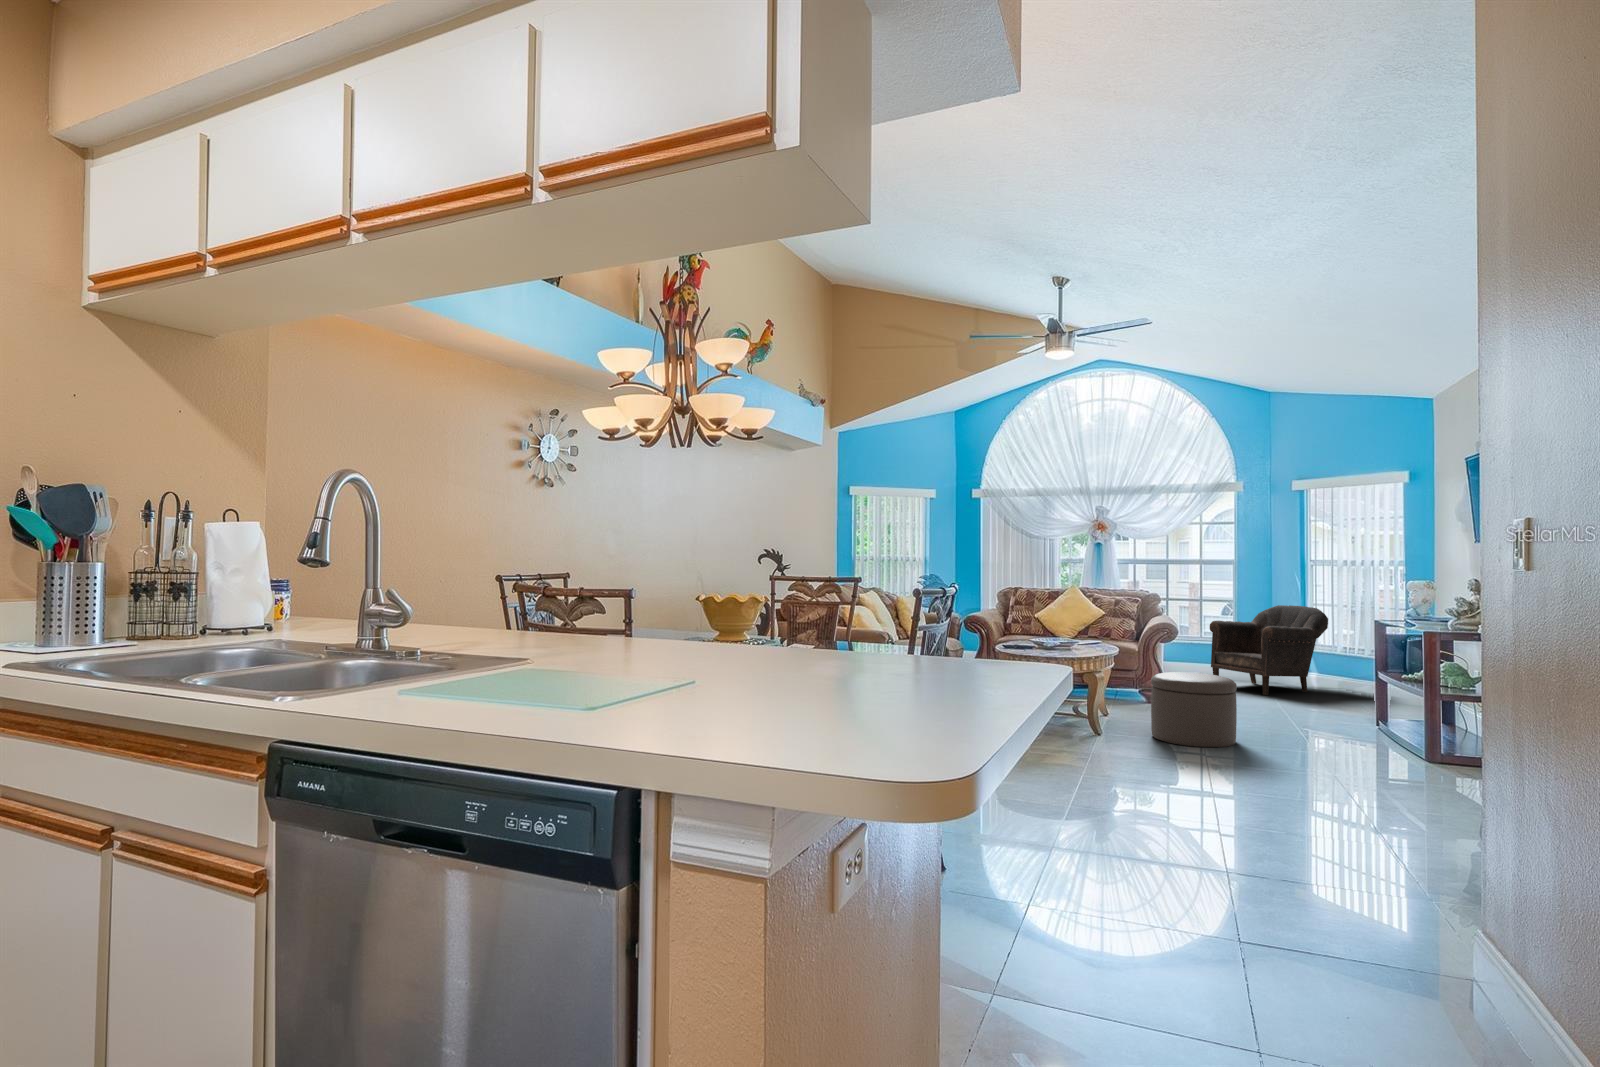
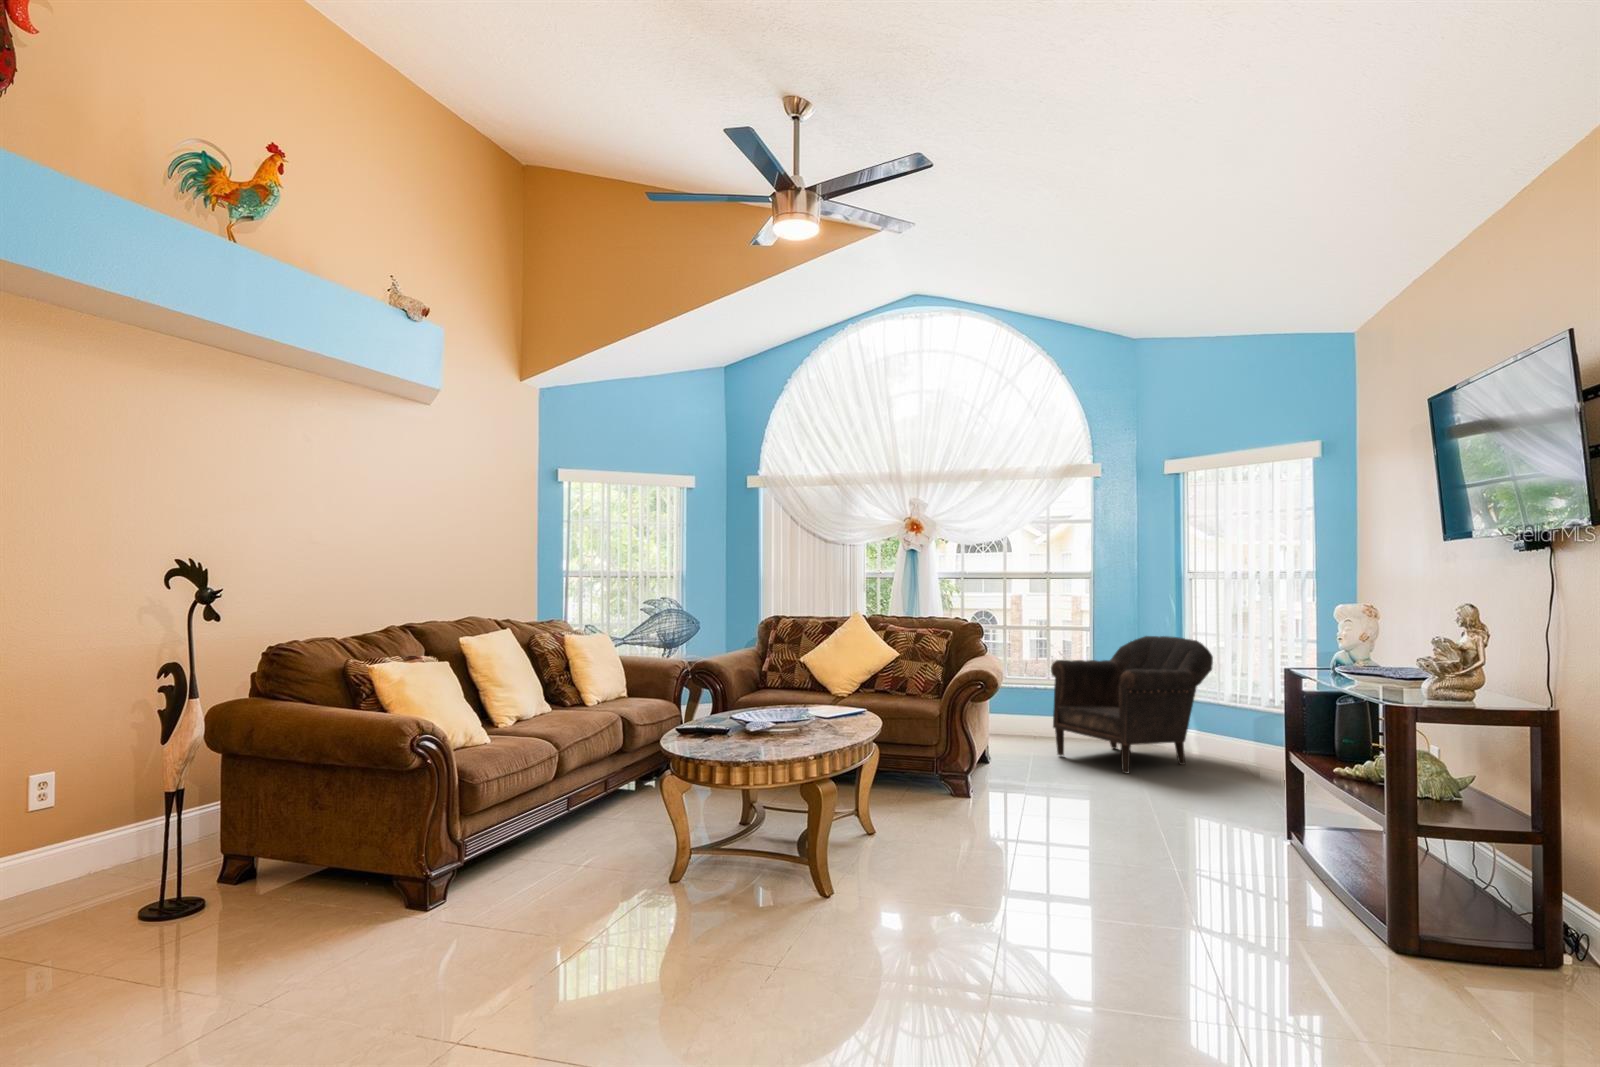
ottoman: present [1151,672,1237,747] -> none [902,773,1049,933]

